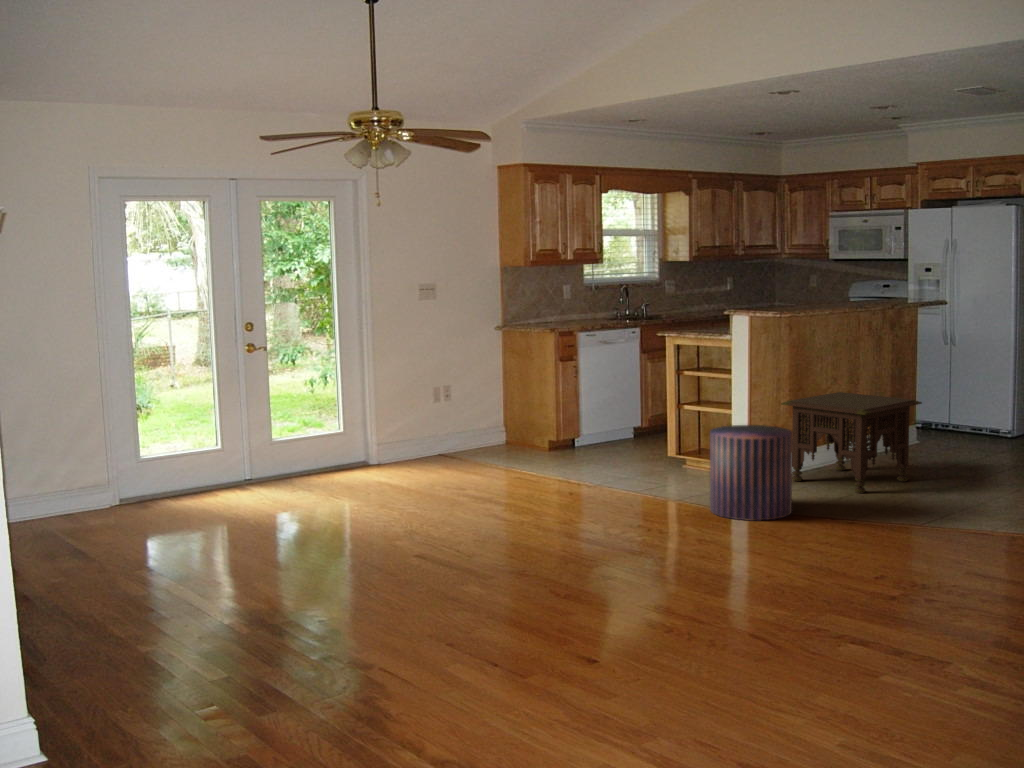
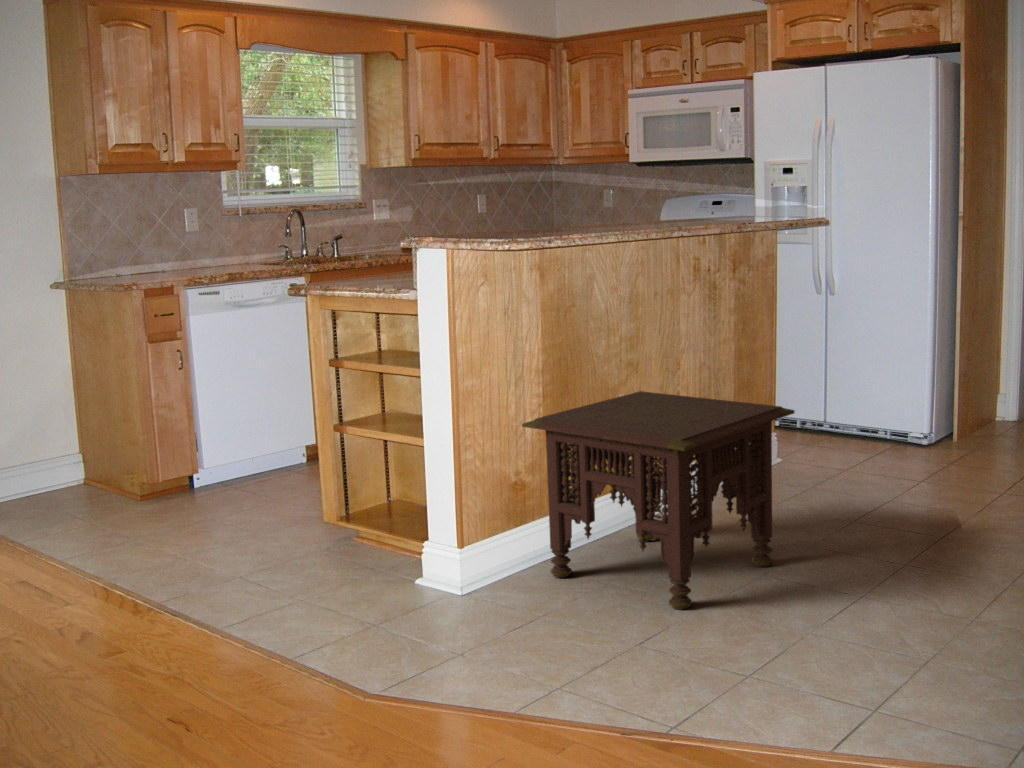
pouf: present [710,425,792,521] -> none [333,487,529,731]

